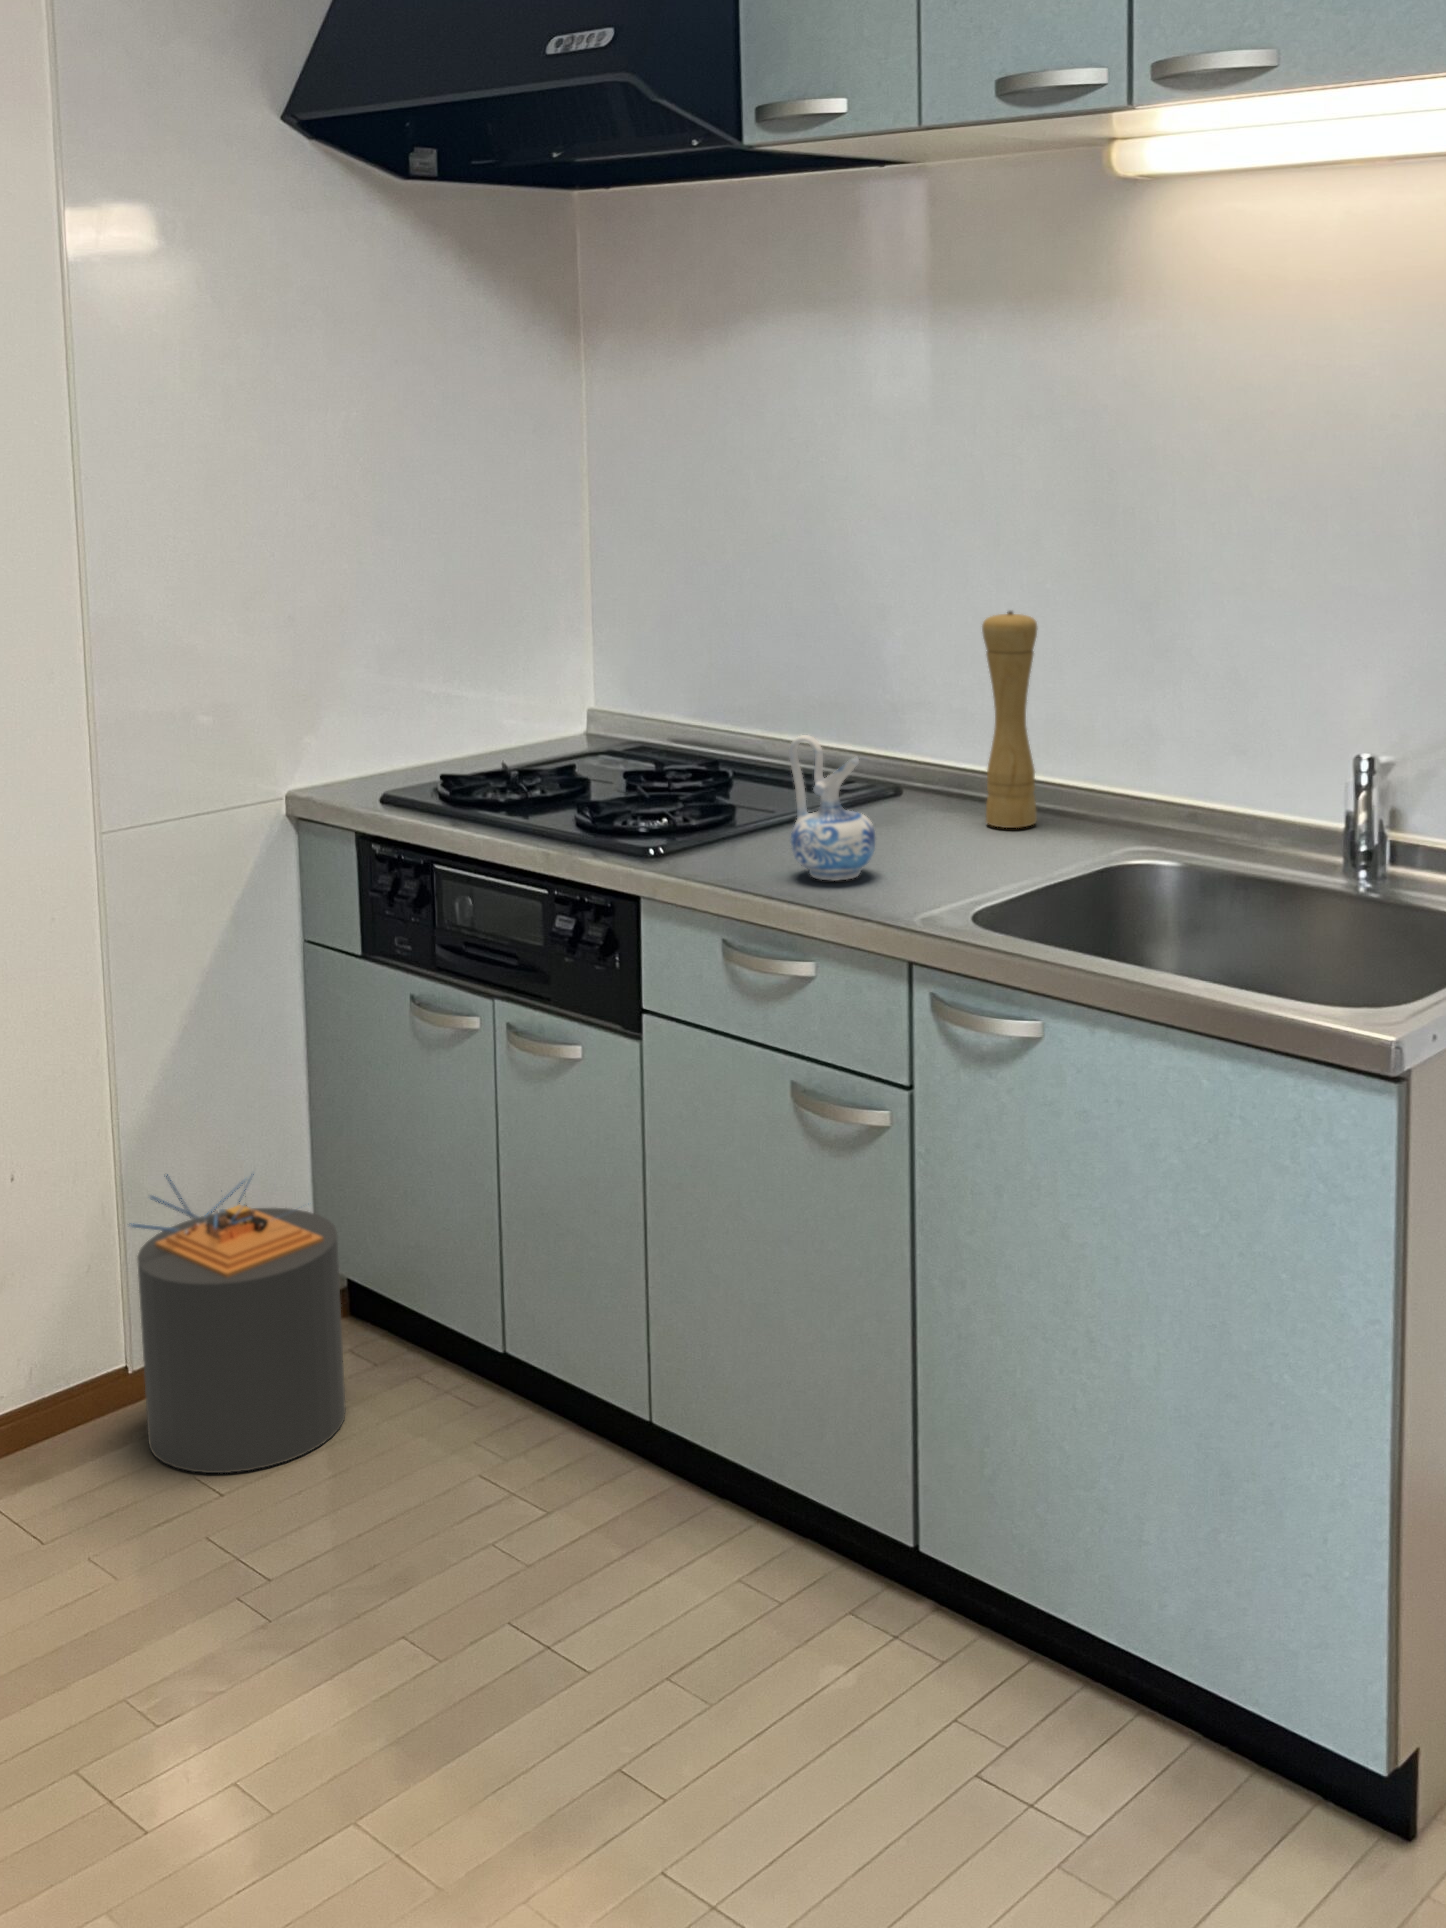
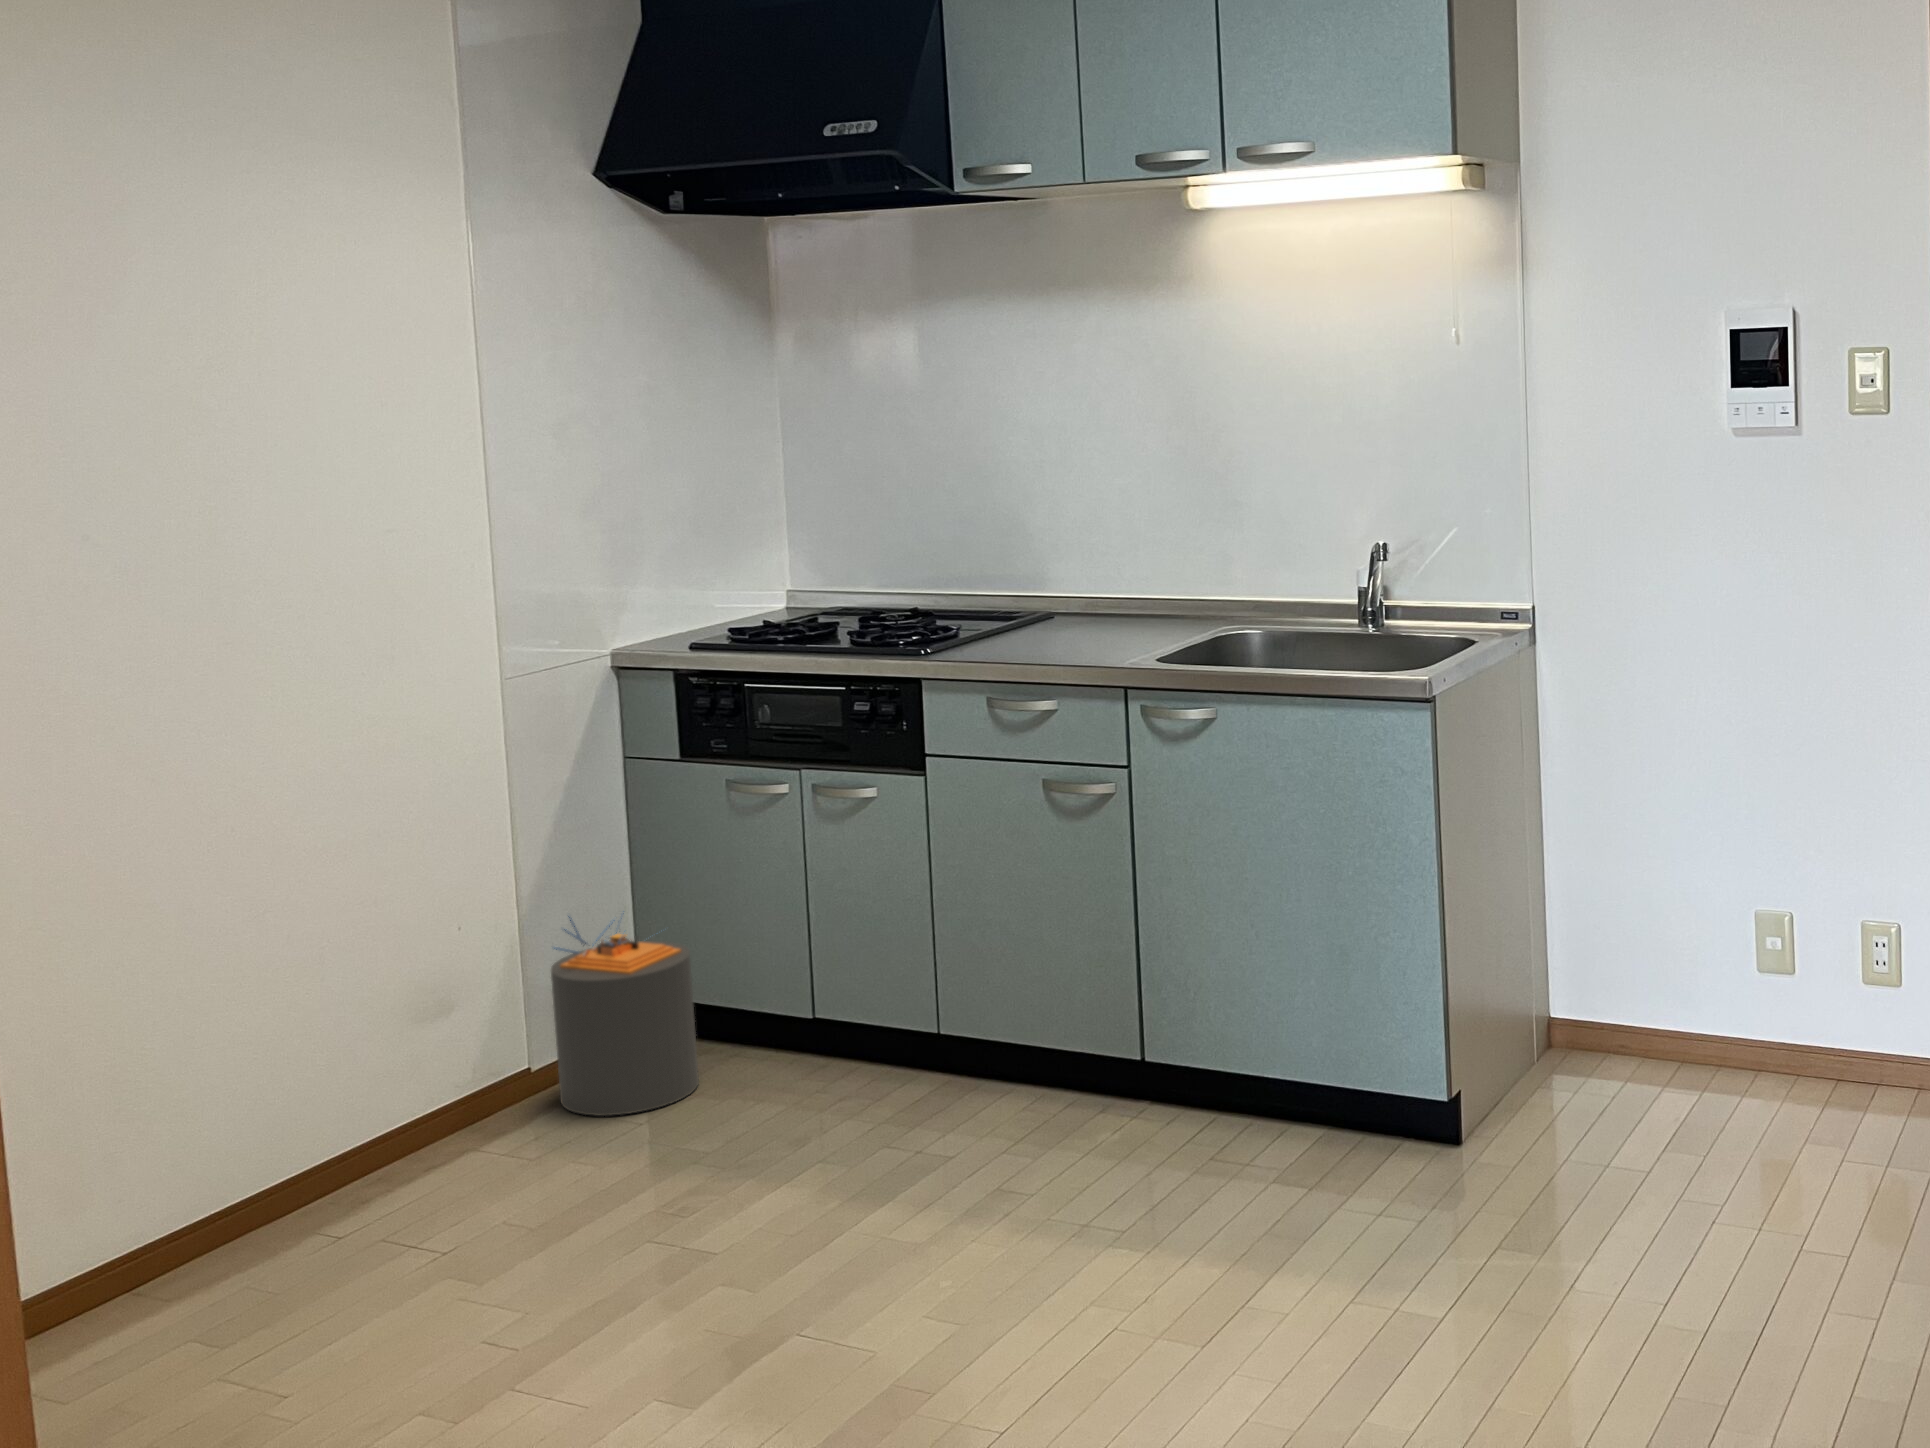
pepper mill: present [982,611,1038,828] -> none [1113,484,1154,624]
ceramic pitcher: present [789,735,875,881] -> none [1019,563,1077,653]

